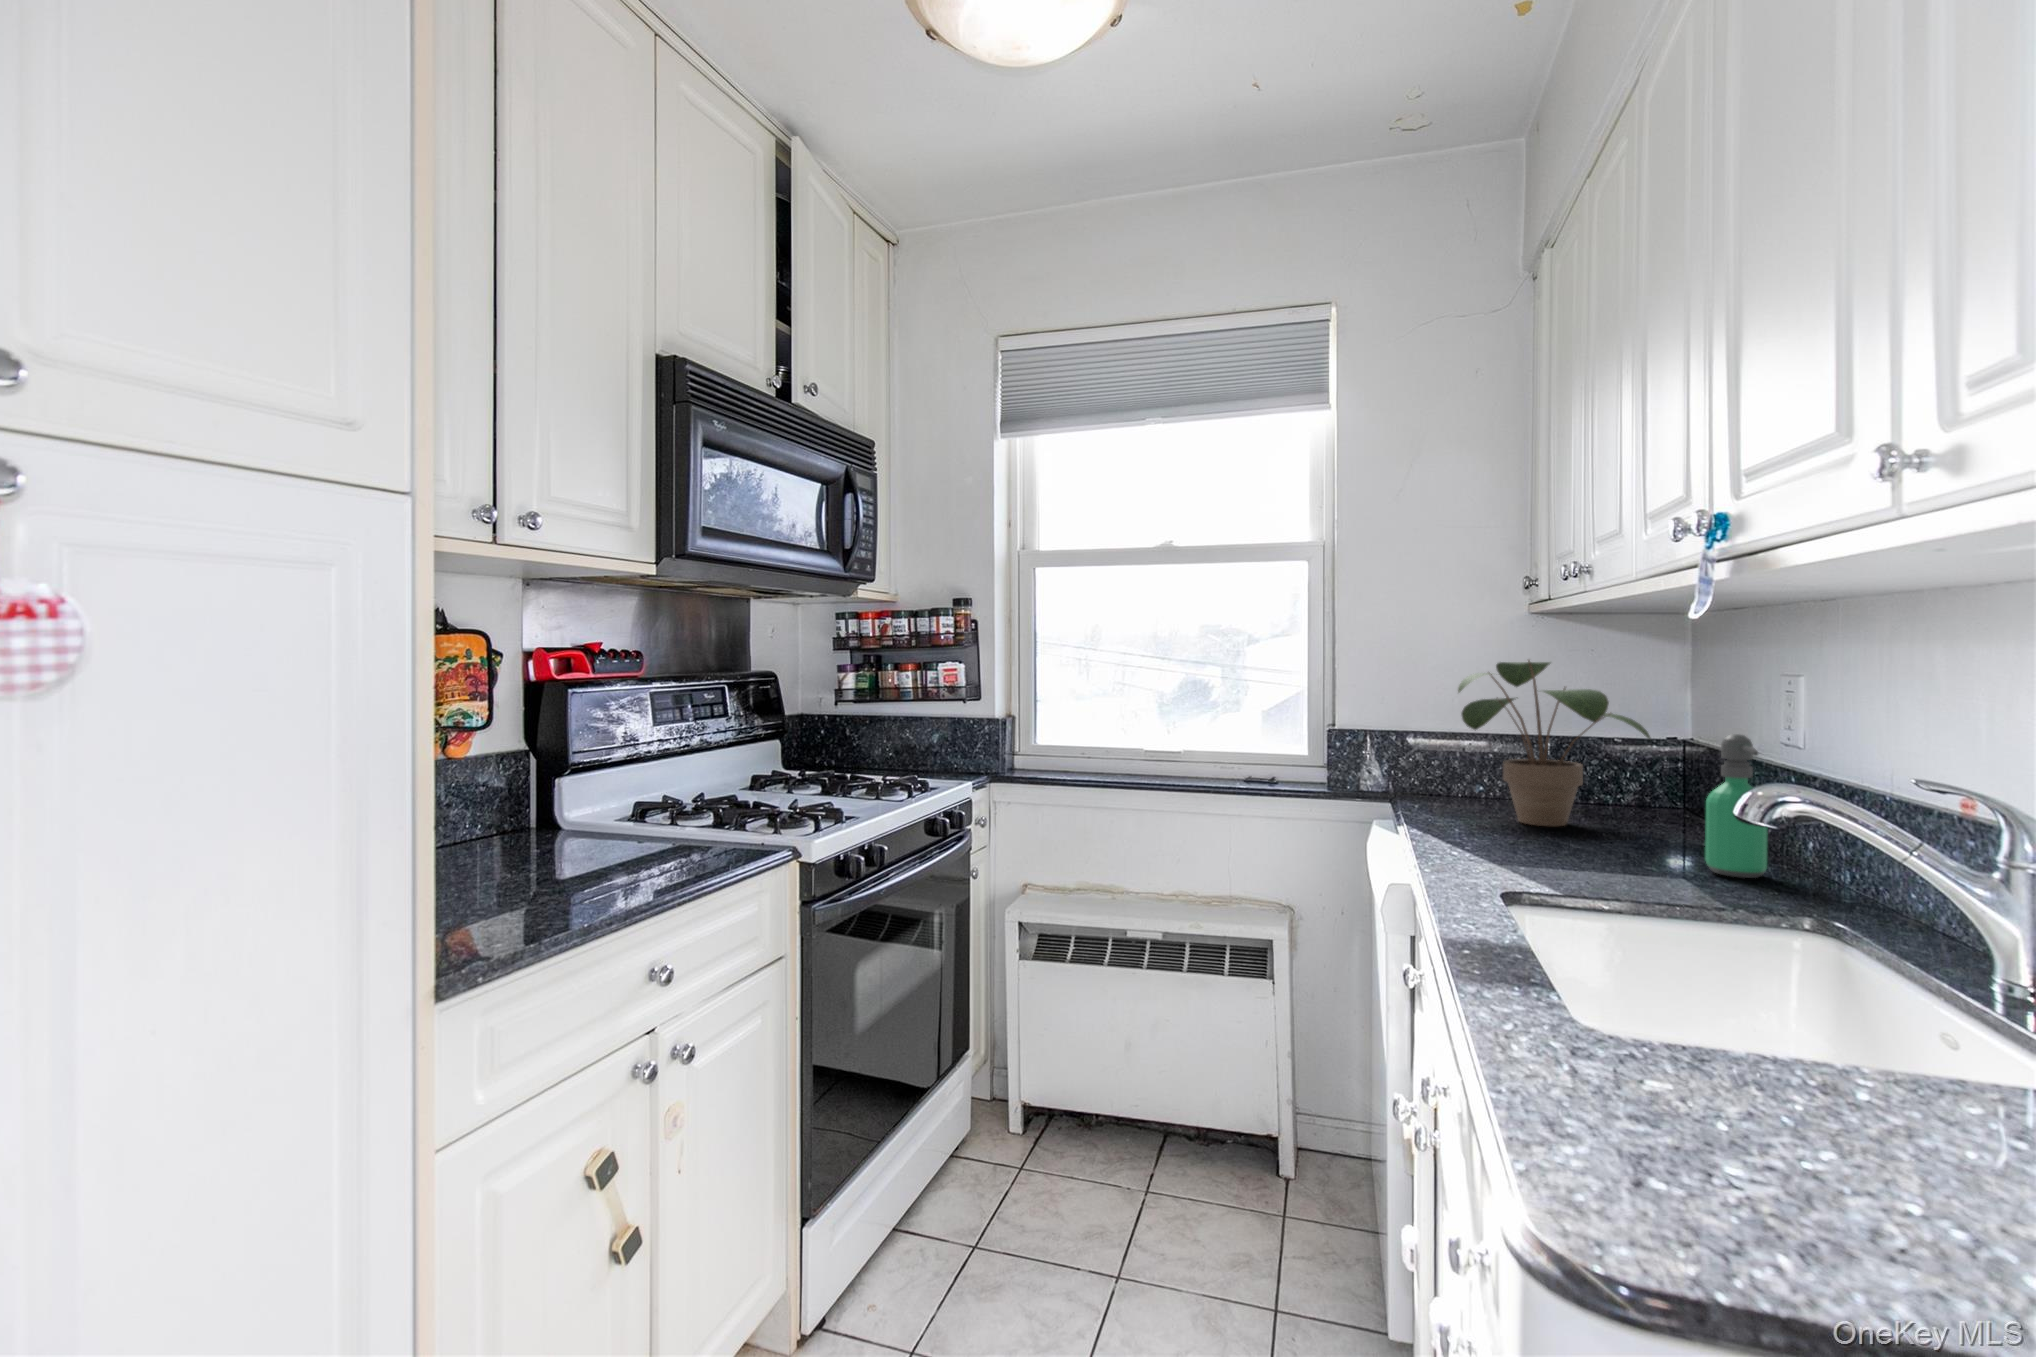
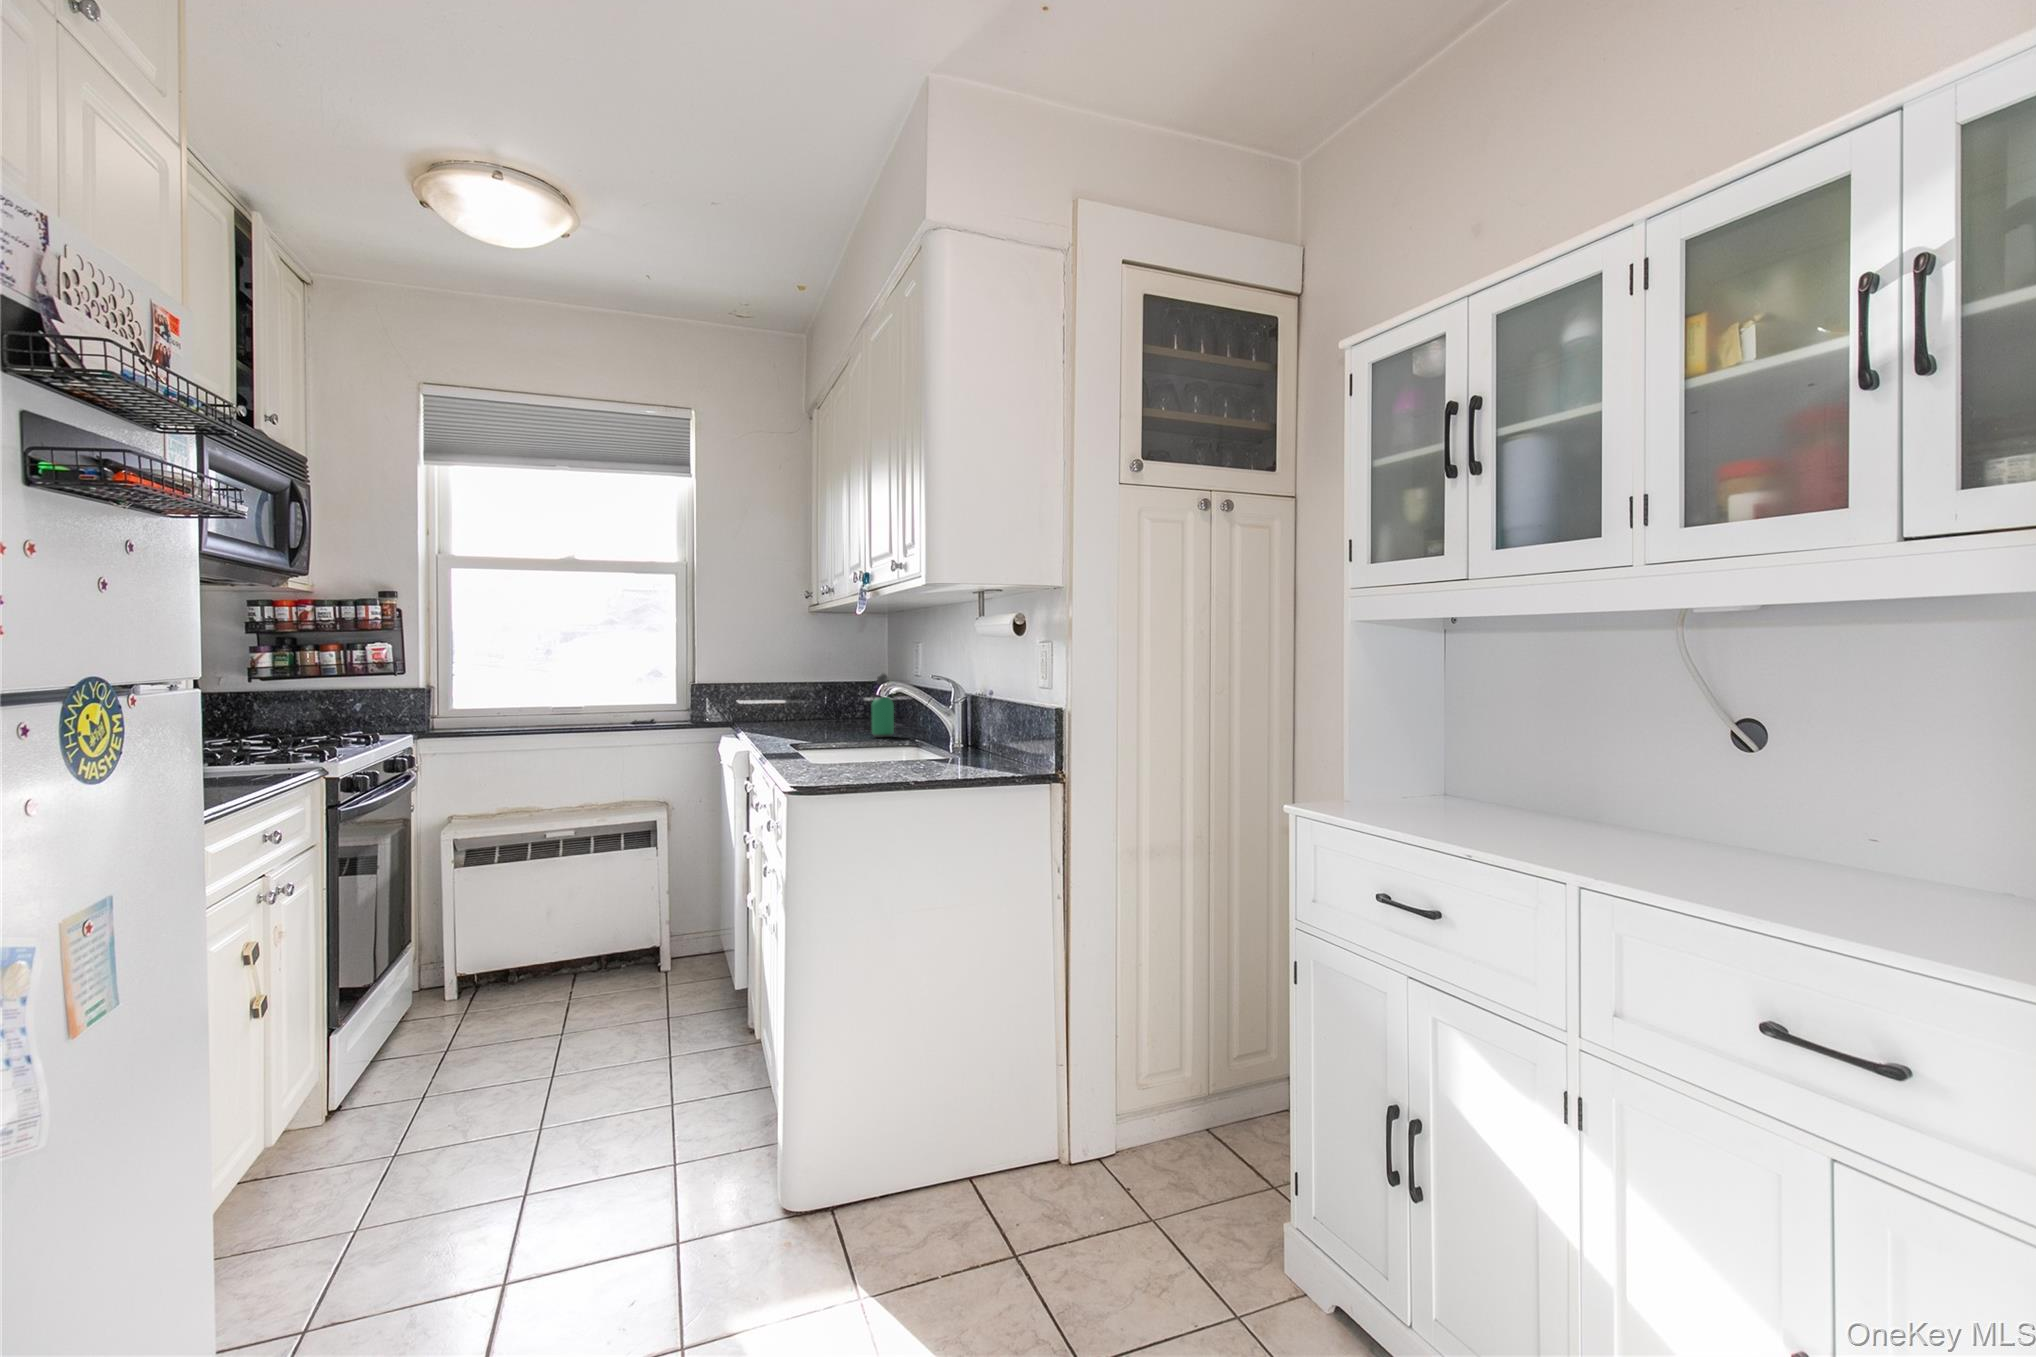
potted plant: present [1458,660,1650,826] -> none [766,642,858,732]

